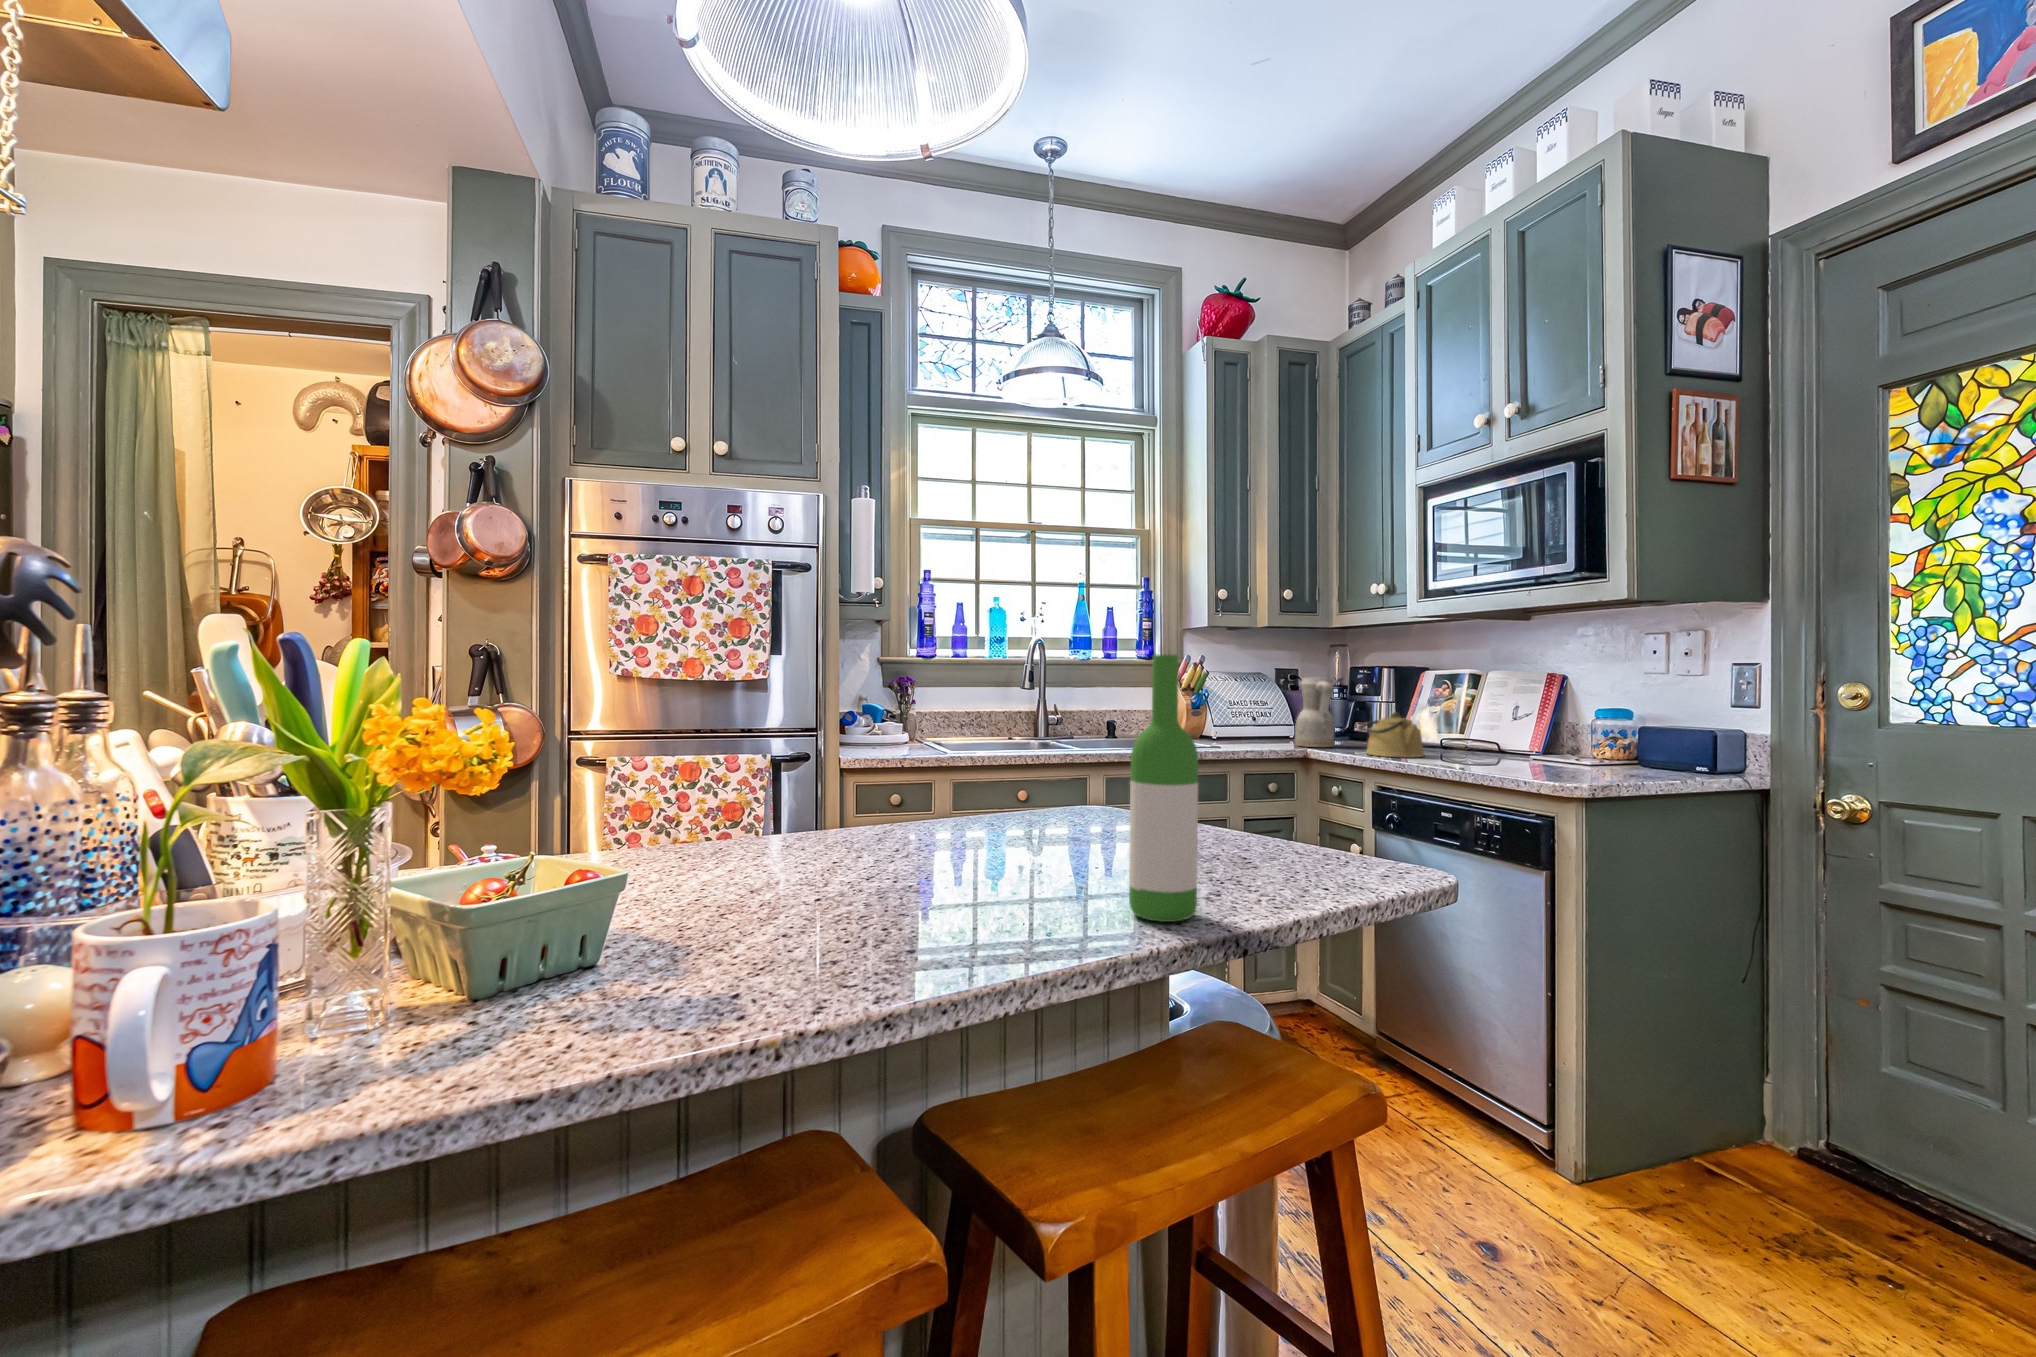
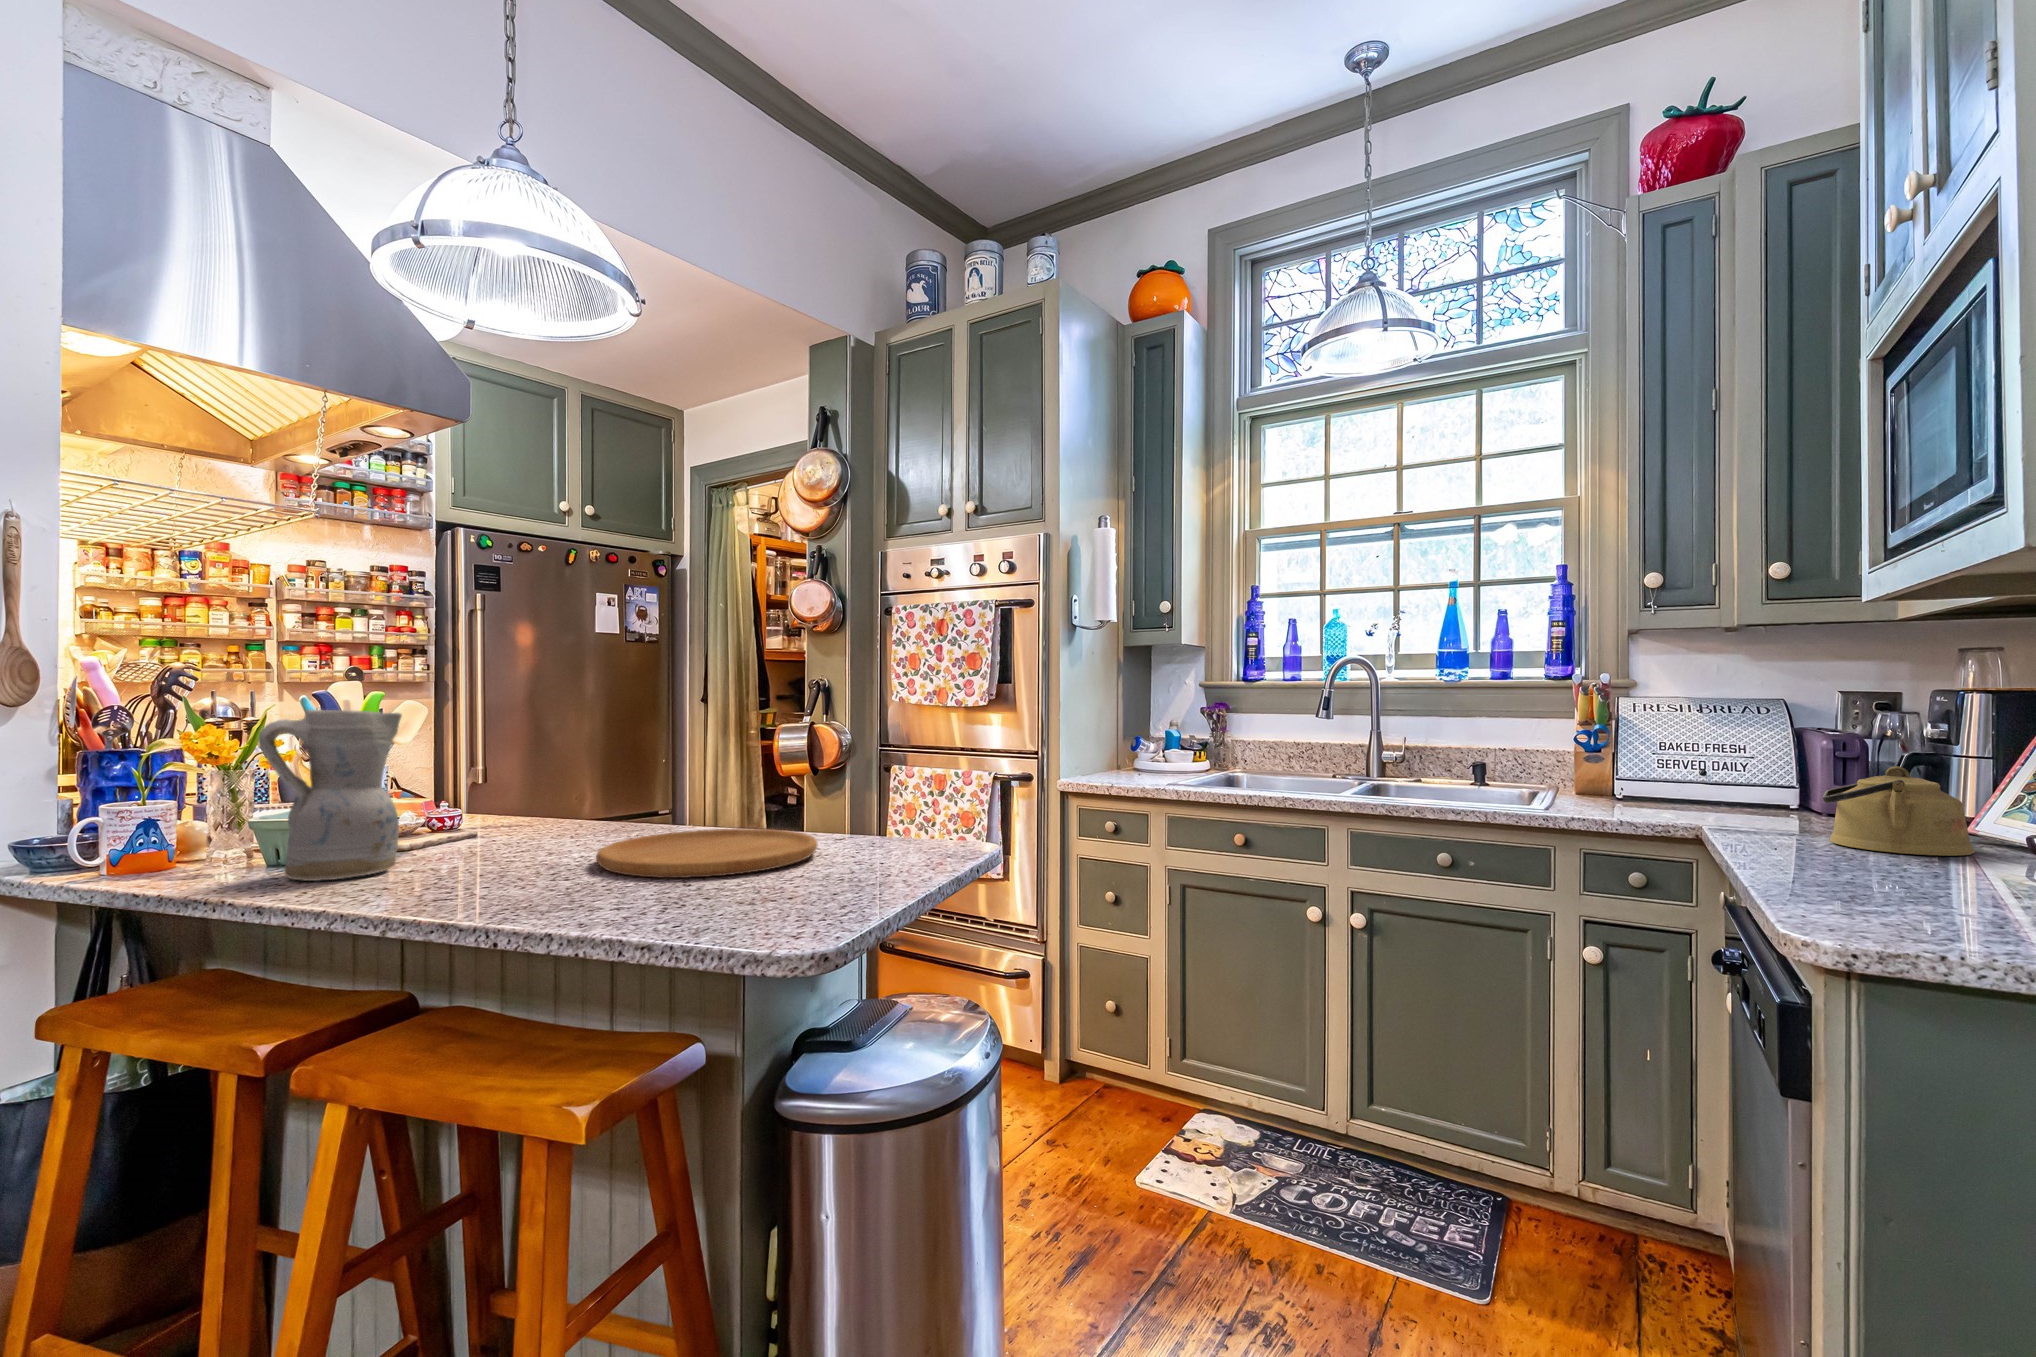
wine bottle: present [1129,654,1198,922] -> none [515,671,582,911]
ceramic pitcher: present [1295,677,1335,747] -> present [258,709,402,881]
cutting board: none [870,823,1106,886] -> present [596,829,818,878]

